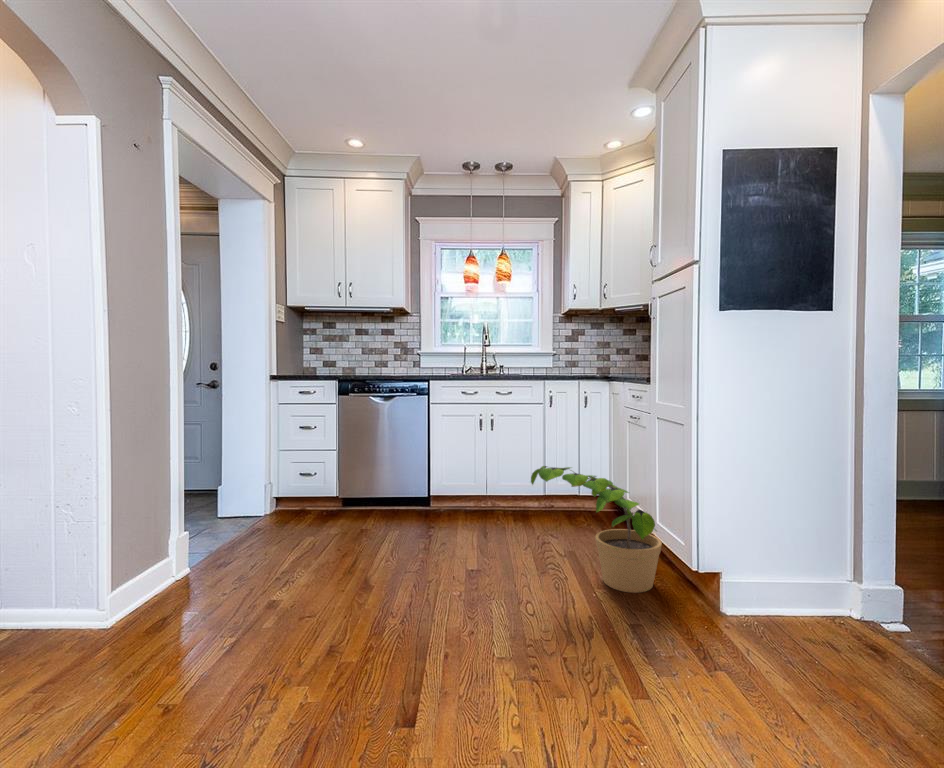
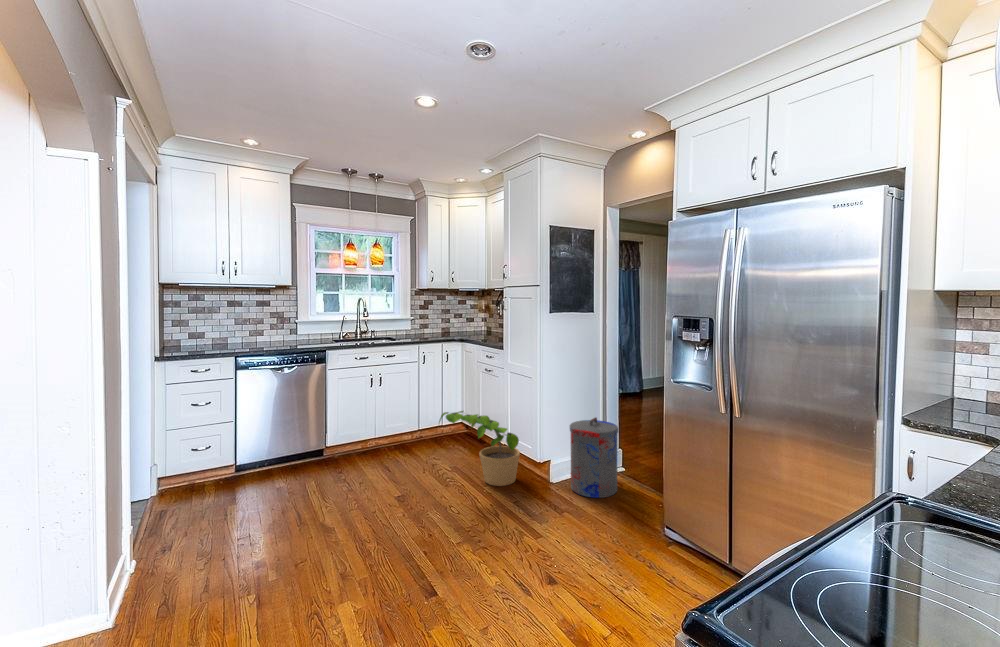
trash can: none [746,505,853,660] -> present [570,418,618,498]

